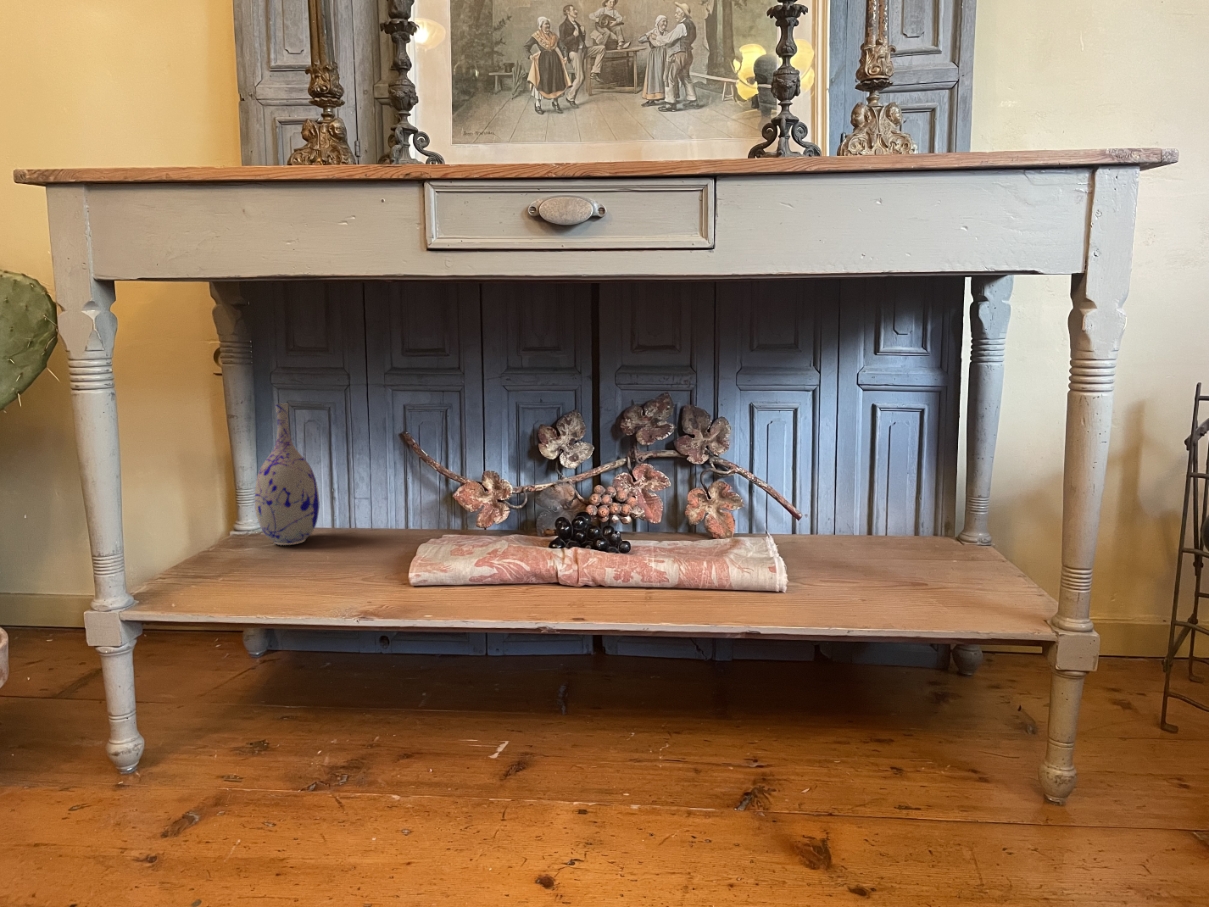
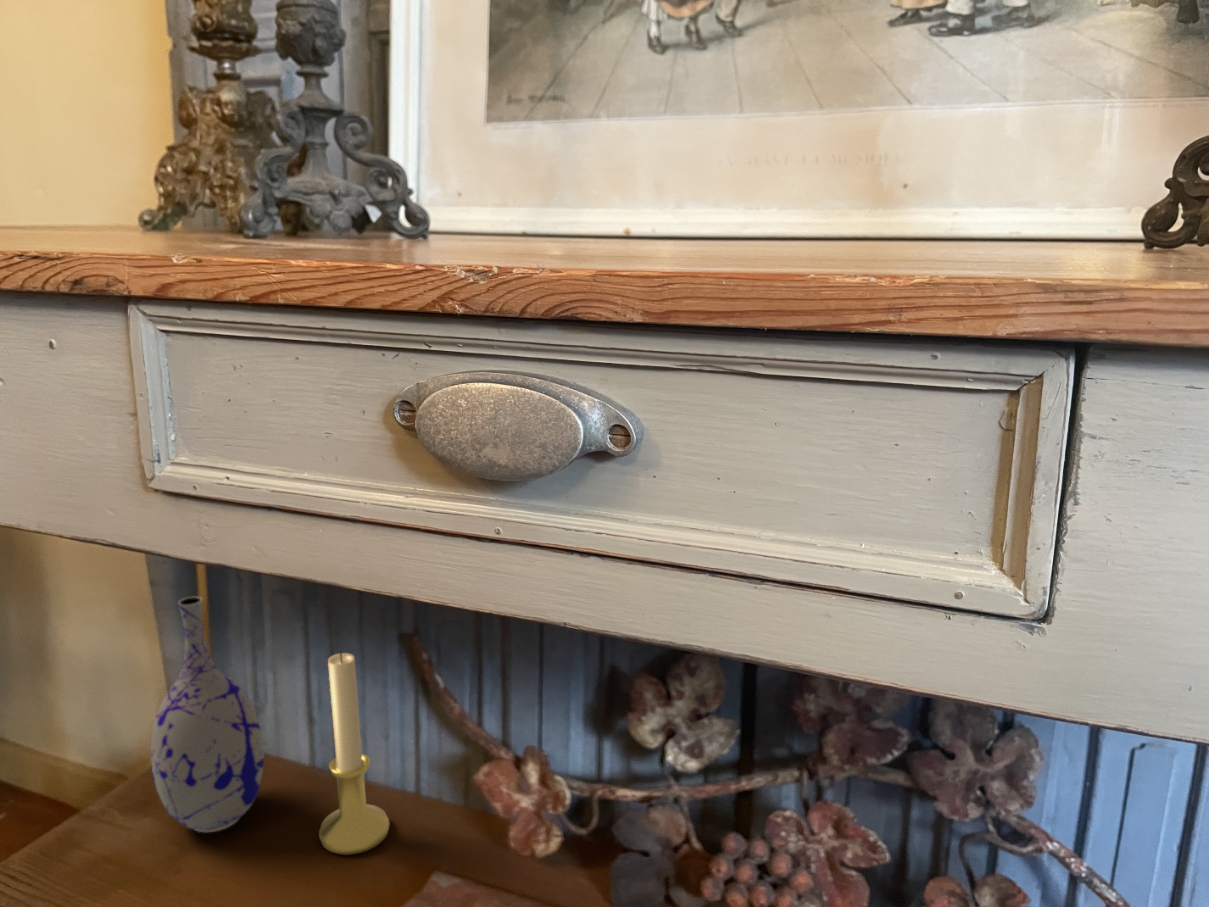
candle holder: none [359,425,399,543] -> present [319,652,389,855]

